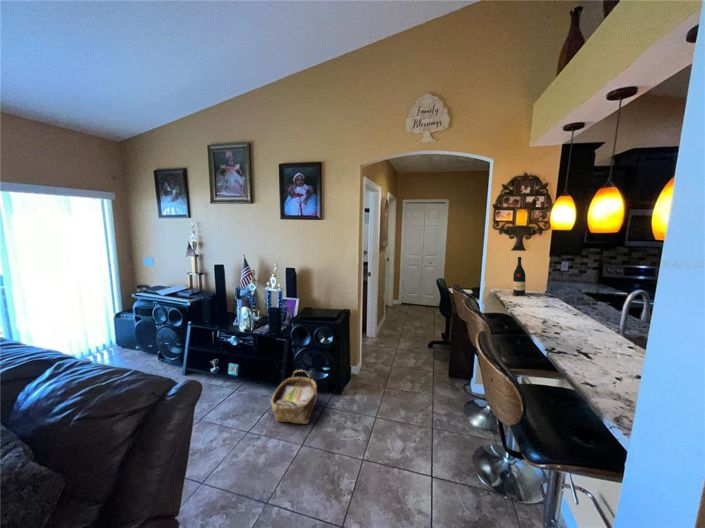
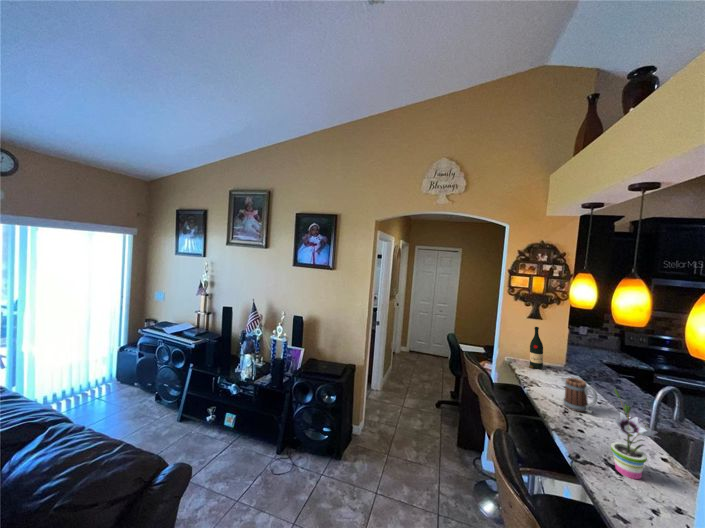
potted plant: none [577,287,620,360] -> present [611,389,657,479]
mug: none [541,293,570,322] -> present [563,378,597,413]
woven basket: present [271,370,317,424] -> none [264,429,315,496]

